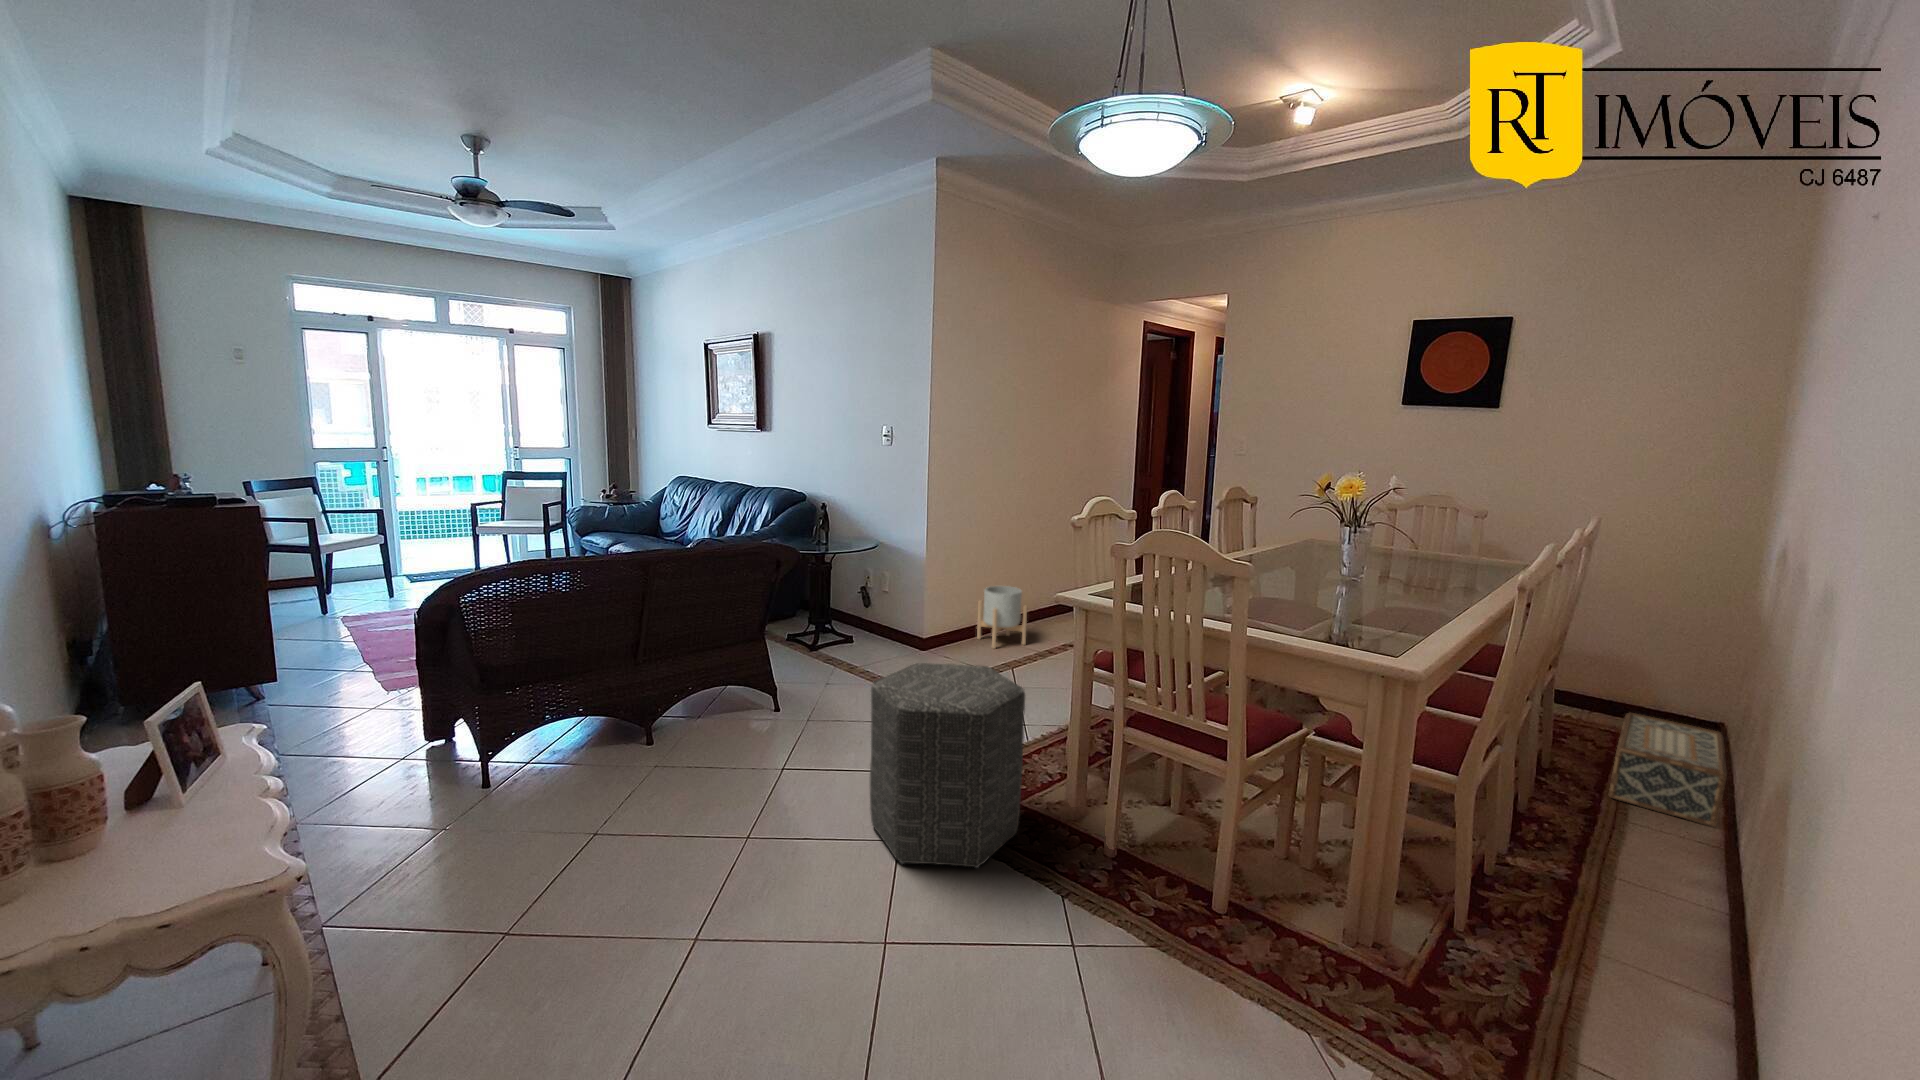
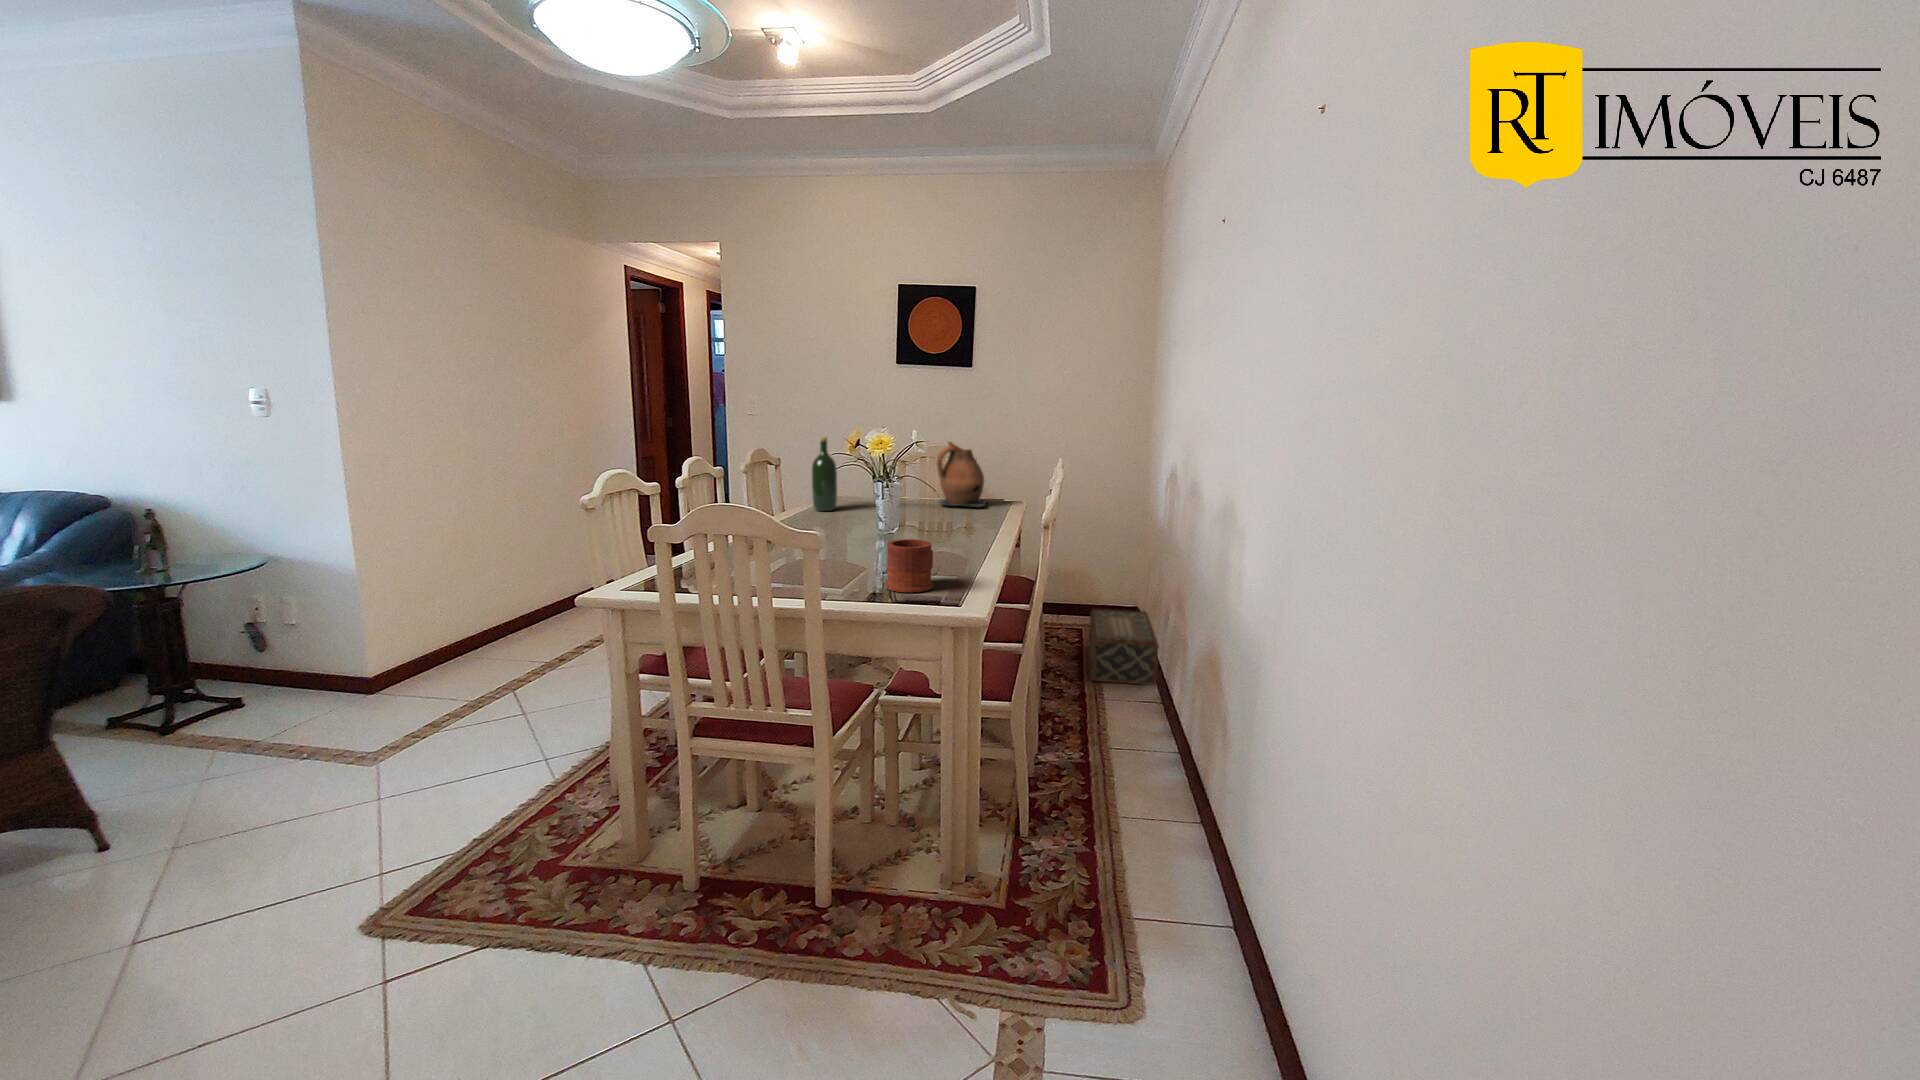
wine bottle: none [1273,483,1302,555] -> present [812,437,837,511]
ceramic pitcher: none [1416,495,1483,570] -> present [937,441,987,507]
planter: present [977,586,1027,649] -> none [454,587,533,670]
mug: none [1320,588,1379,642] -> present [885,539,933,592]
ottoman: present [870,663,1025,868] -> none [288,703,566,1019]

